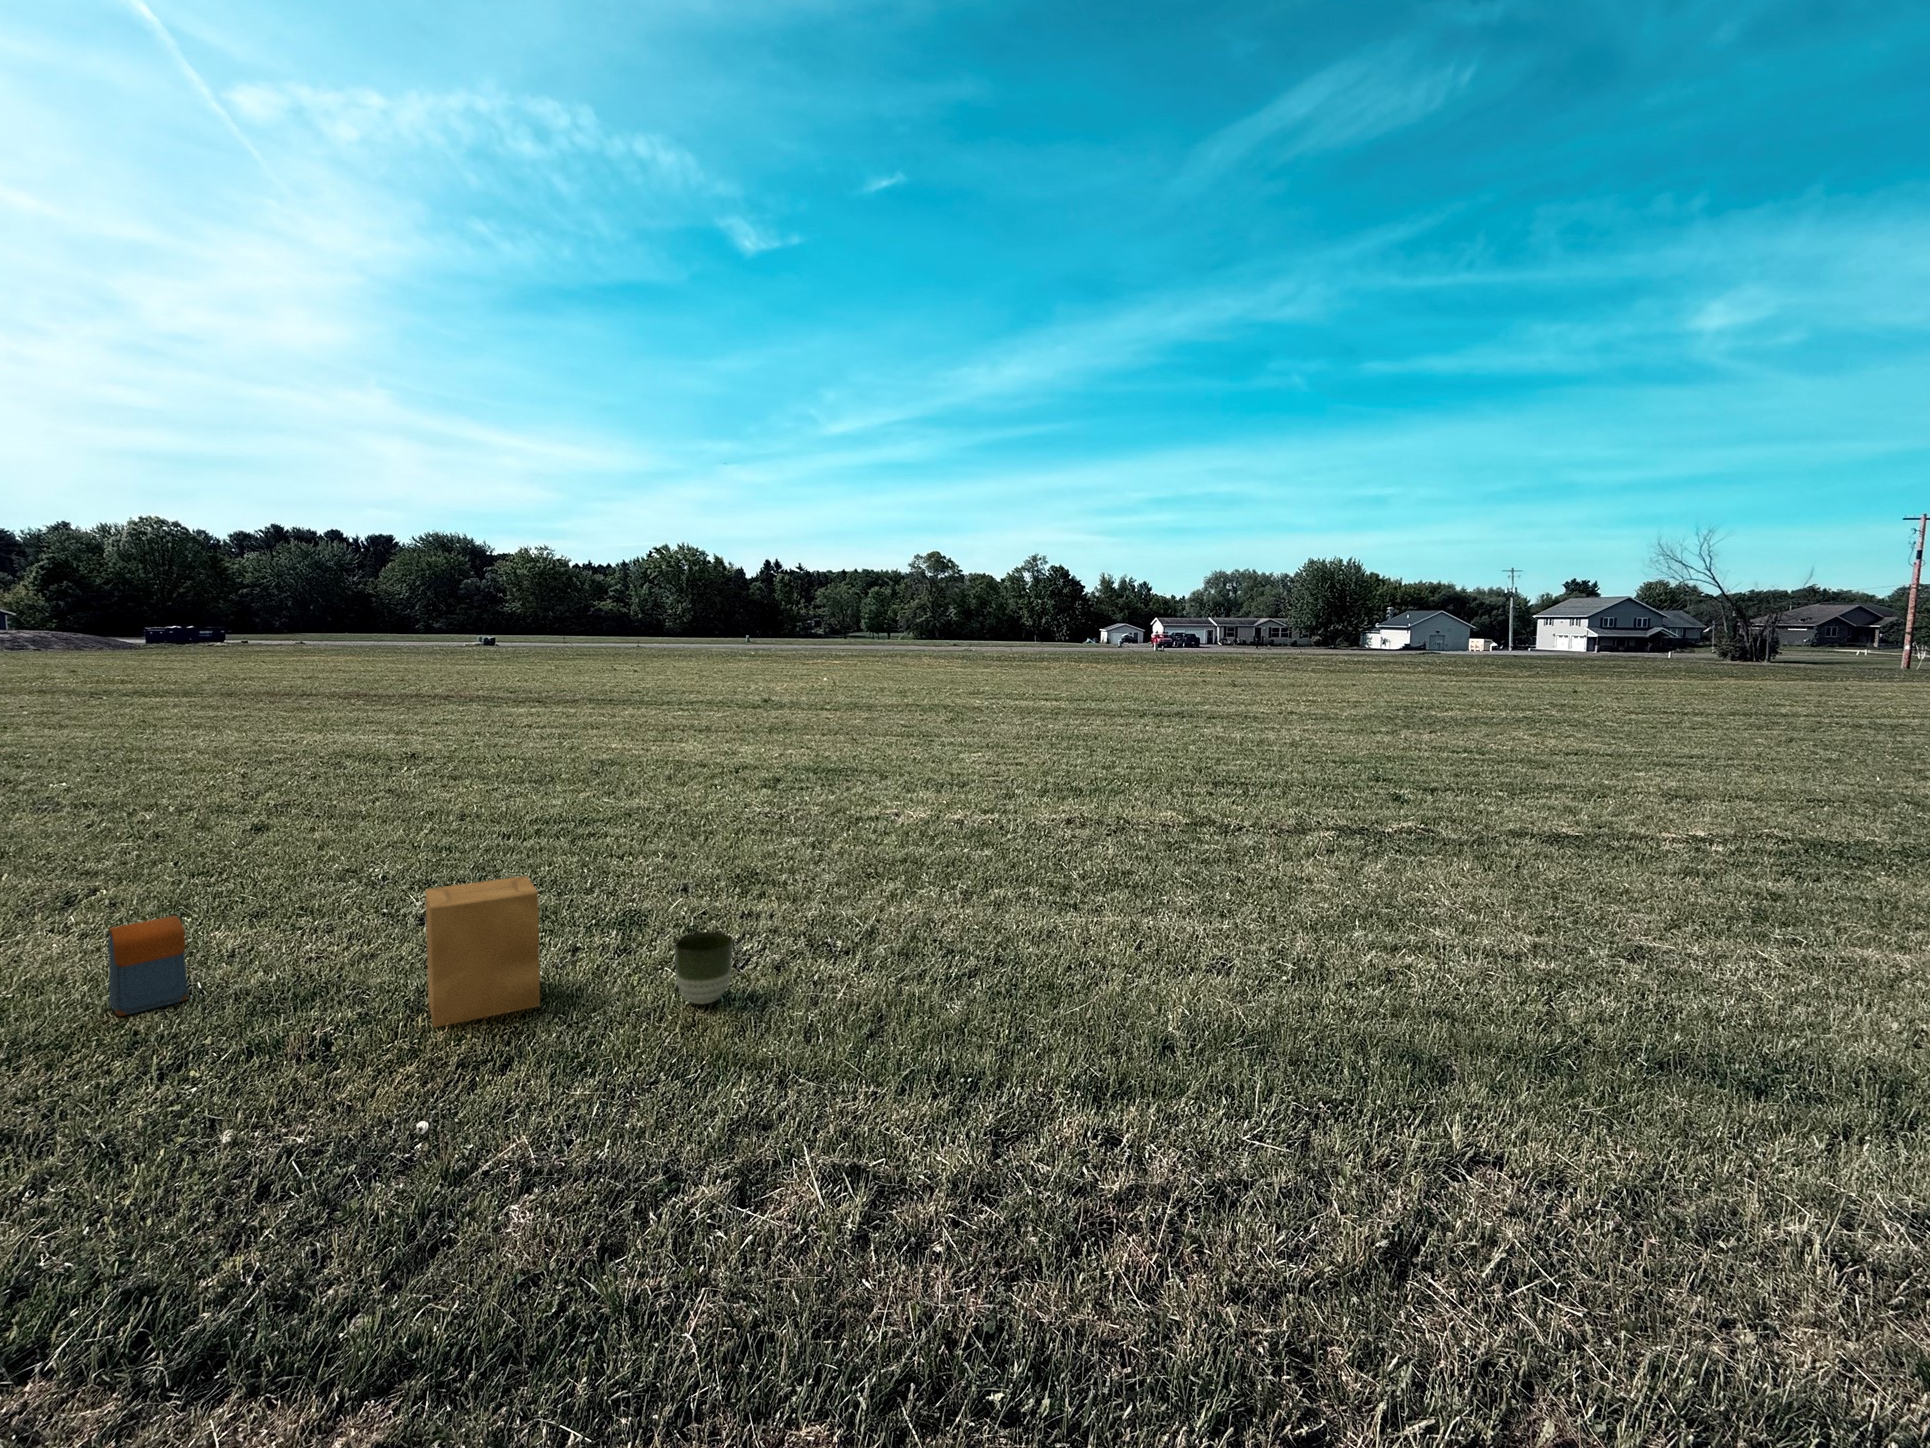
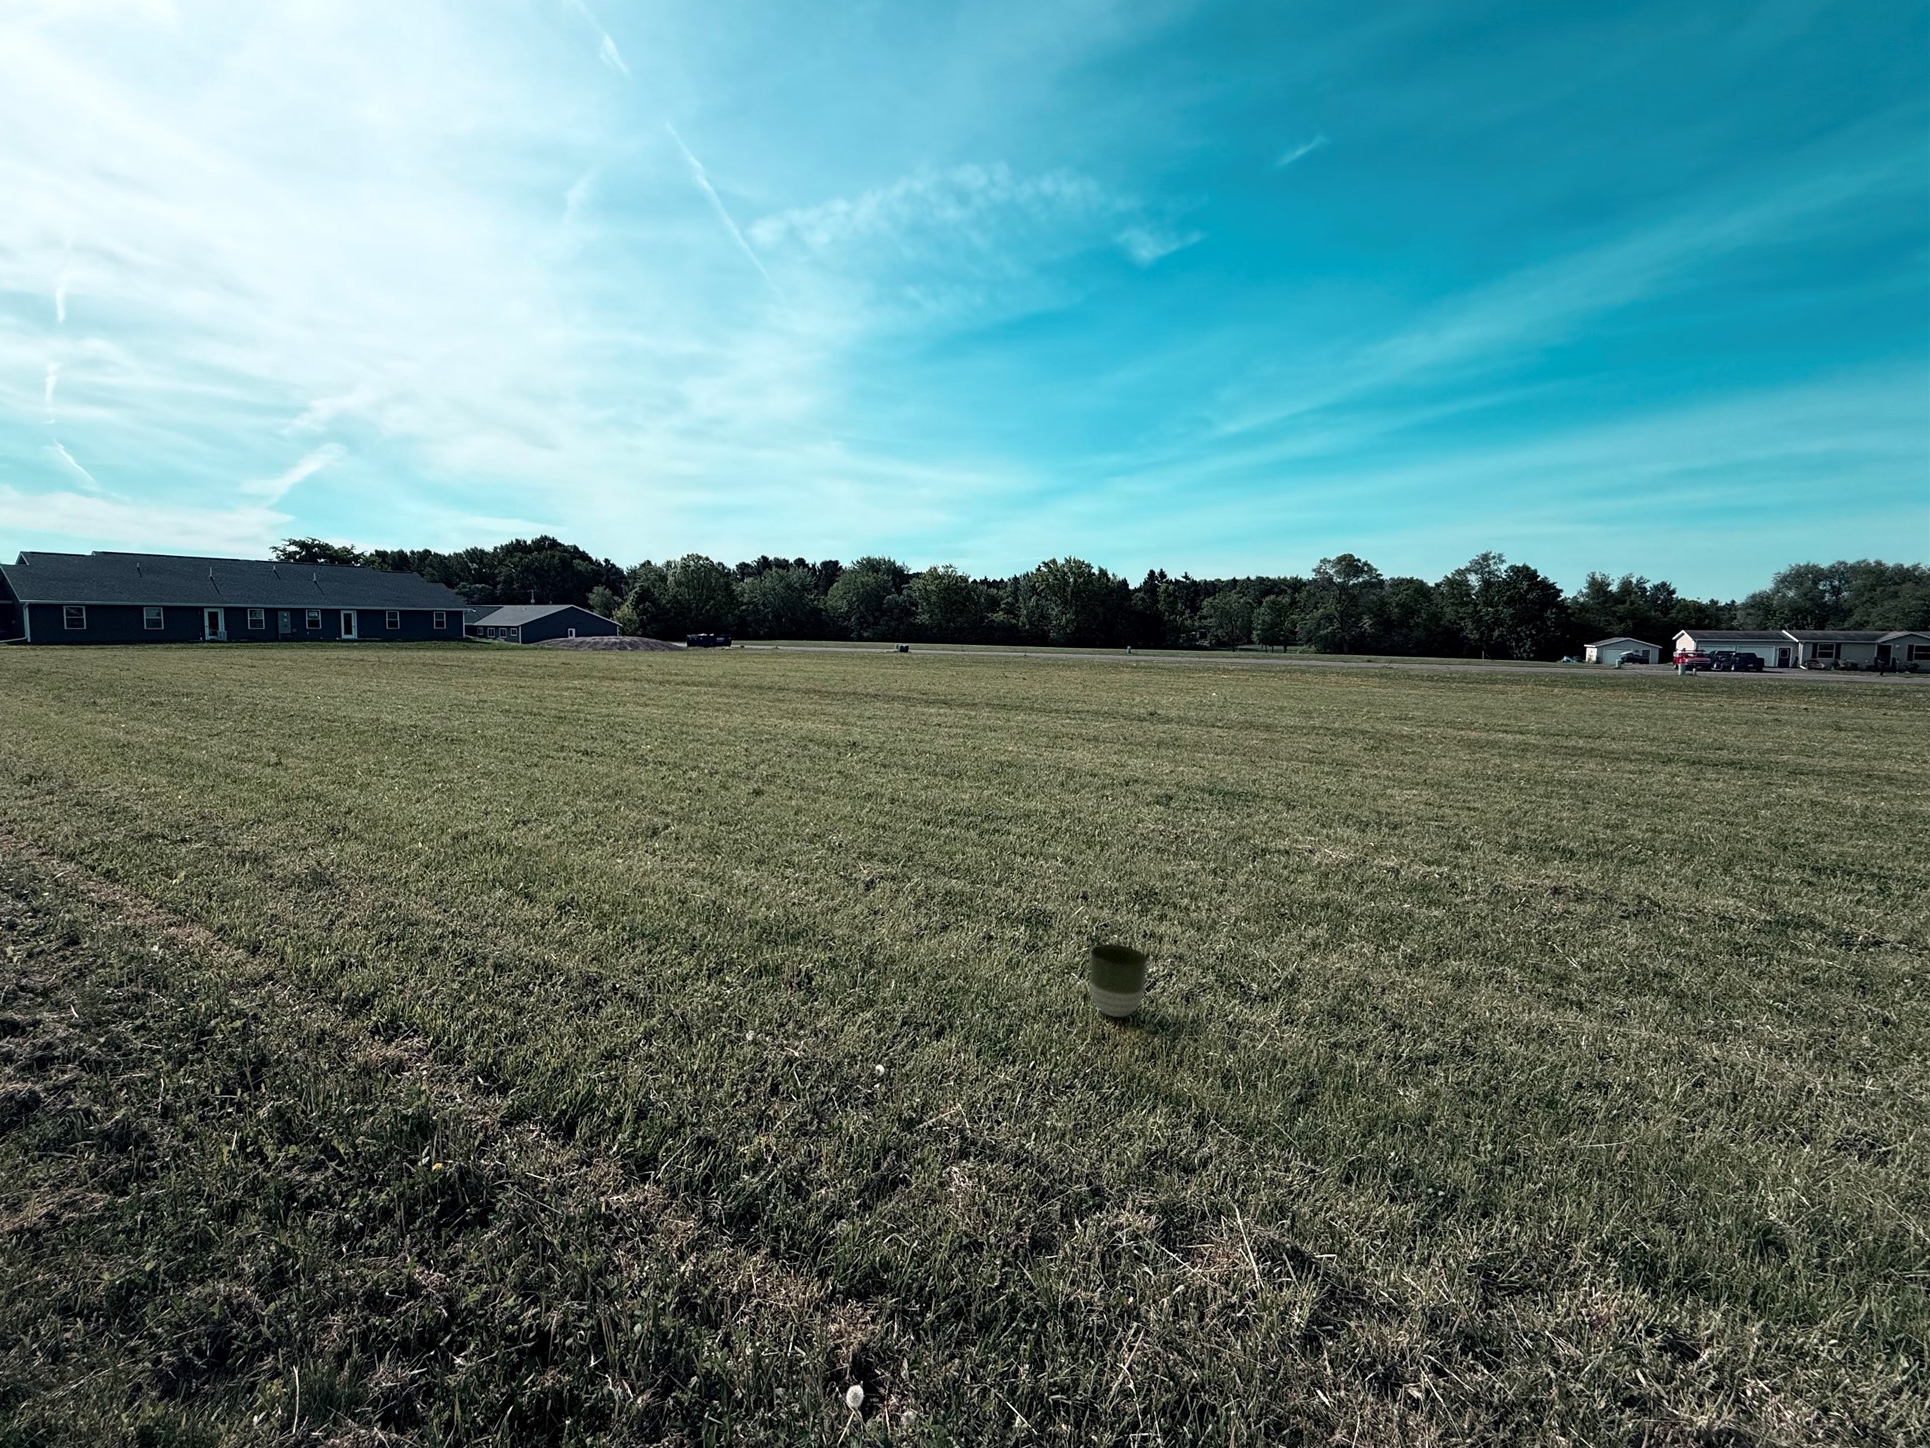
cardboard box: present [425,876,540,1027] -> none [877,860,972,983]
backpack: present [108,915,188,1016] -> none [668,851,717,922]

